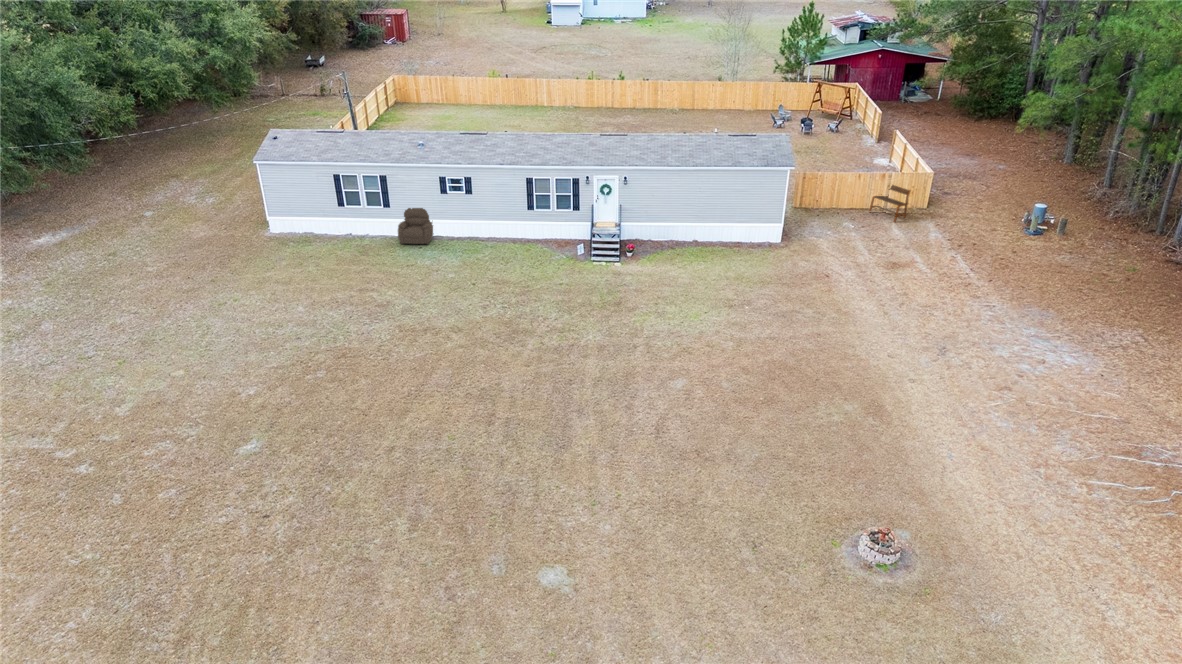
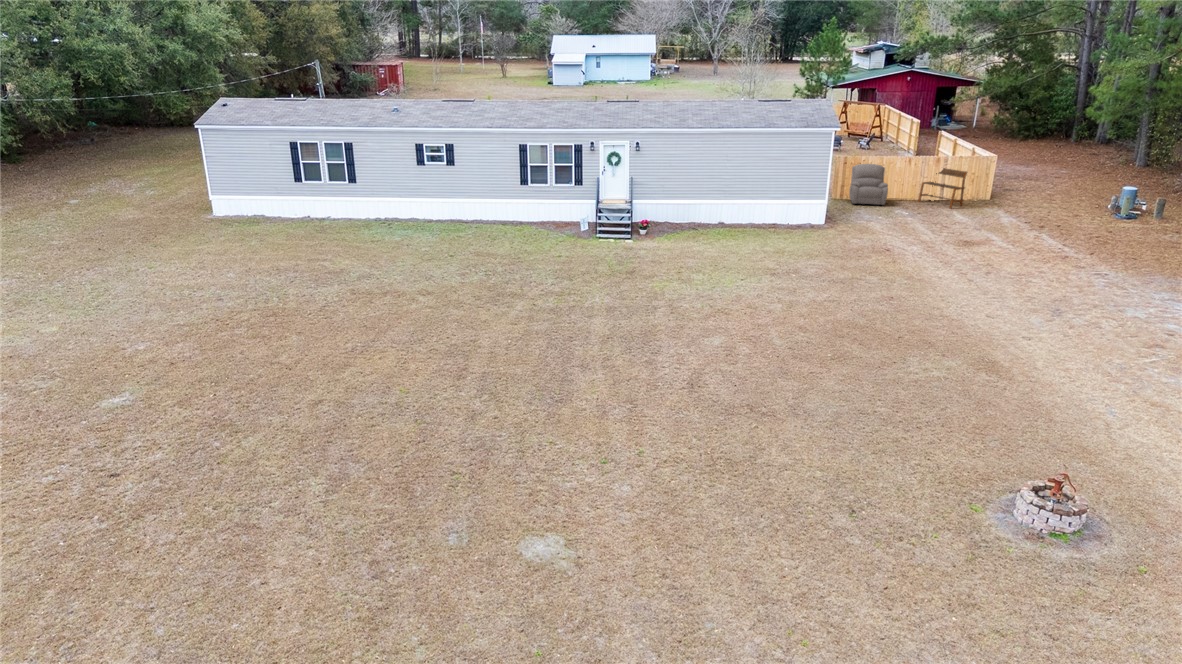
chair: present [398,208,433,244] -> present [849,164,888,205]

